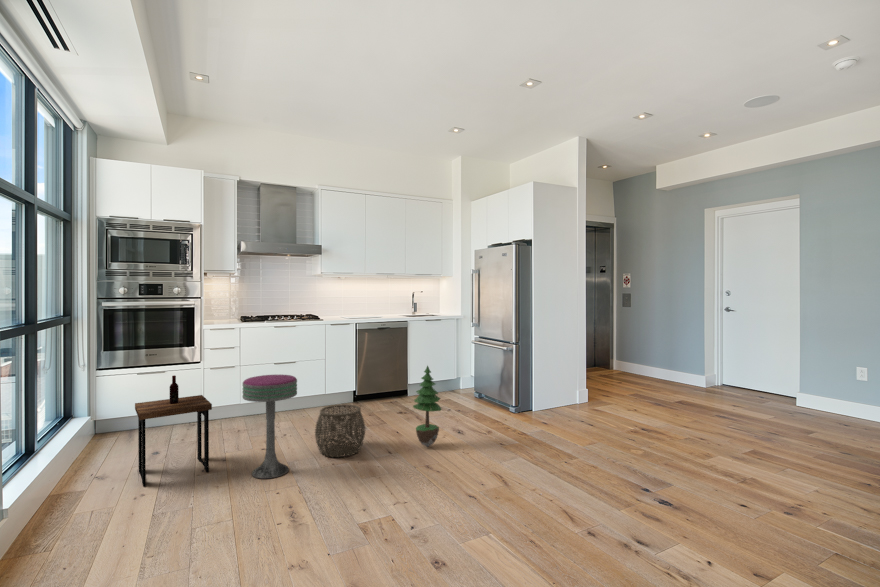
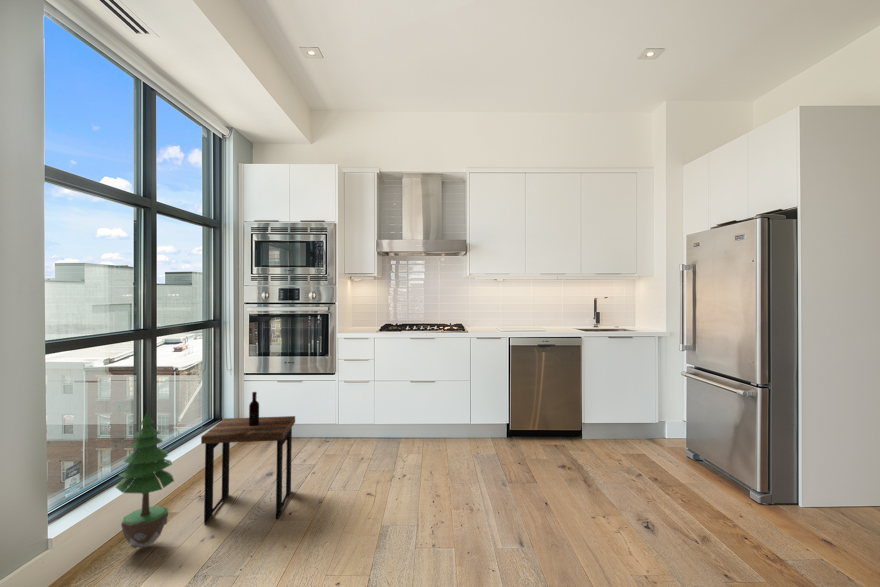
potted tree: present [413,366,441,447] -> present [116,412,174,548]
bar stool: present [243,375,297,479] -> none [302,403,374,554]
woven basket: present [315,404,365,457] -> none [409,452,481,538]

